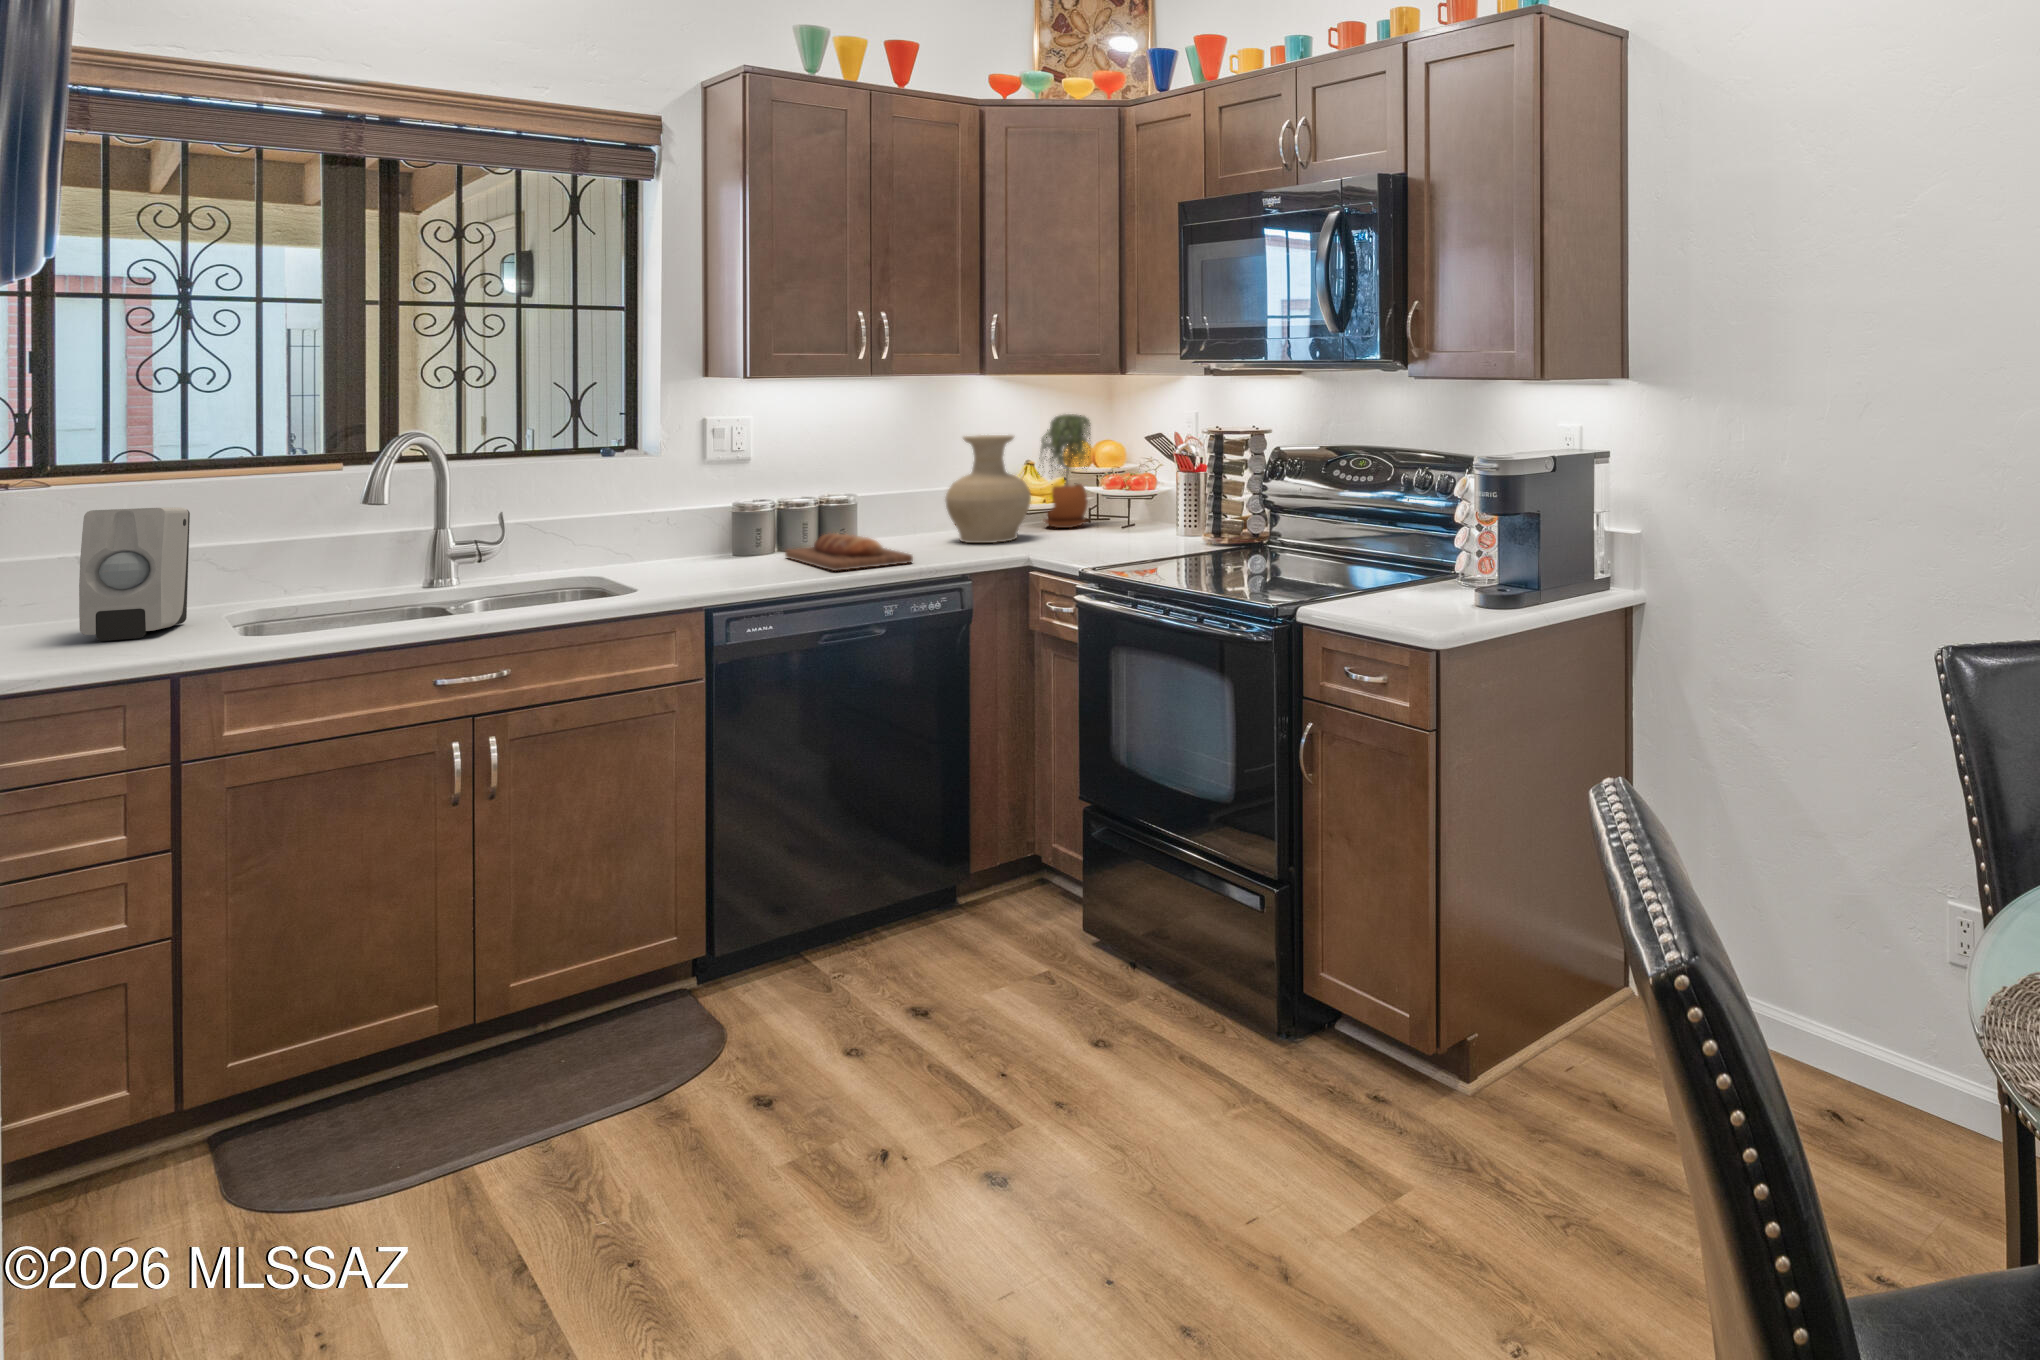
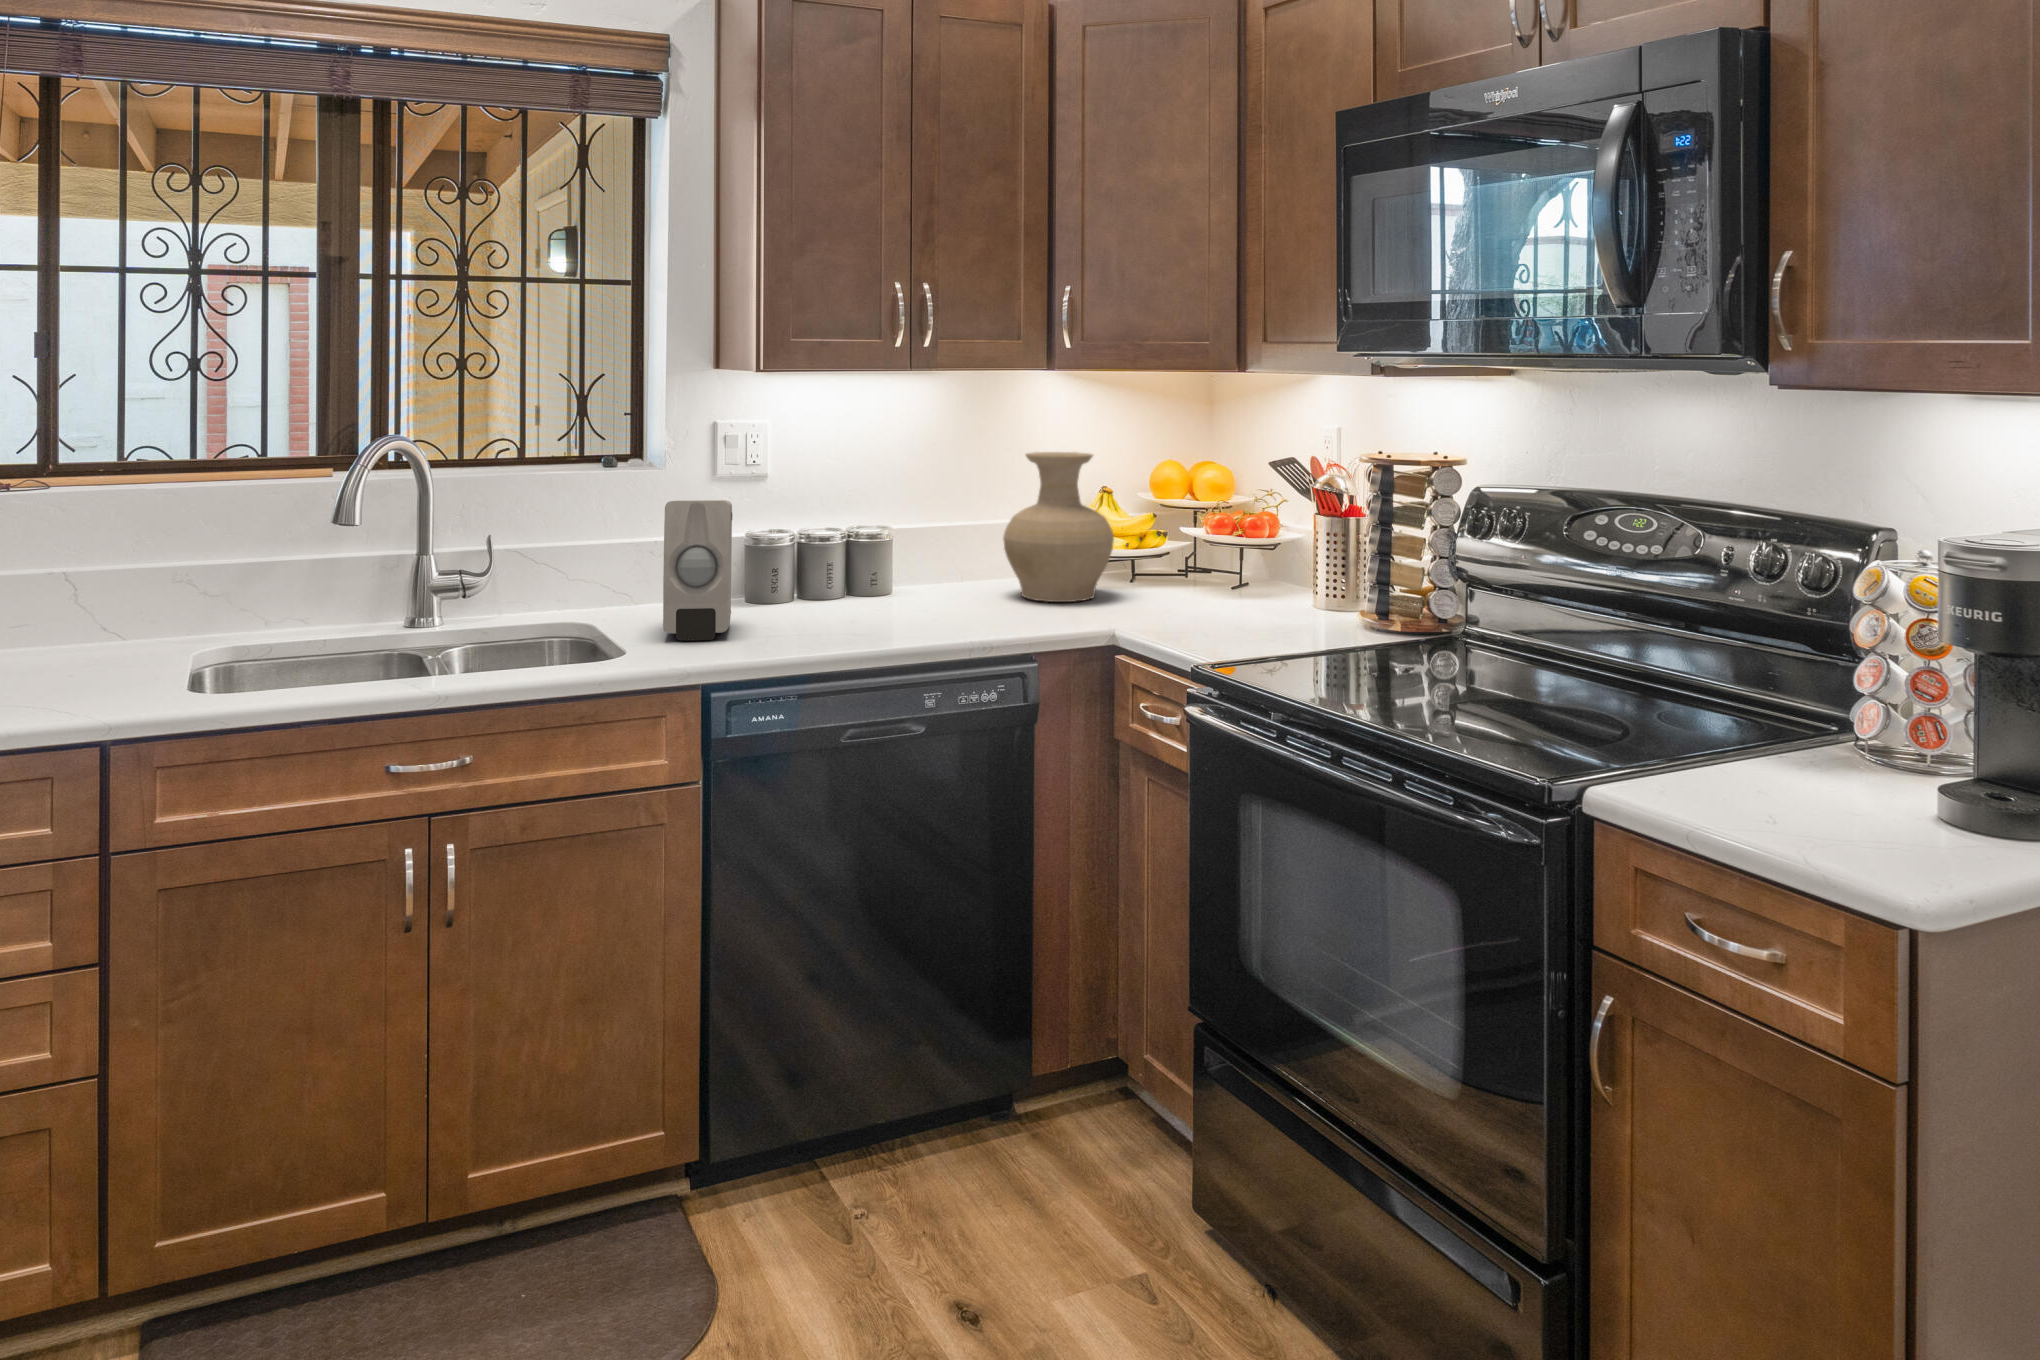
potted plant: present [1039,414,1091,528] -> none [1119,424,1193,582]
soap dispenser: present [79,508,190,641] -> present [663,500,732,640]
bread loaf: present [785,533,913,571] -> none [807,580,963,638]

